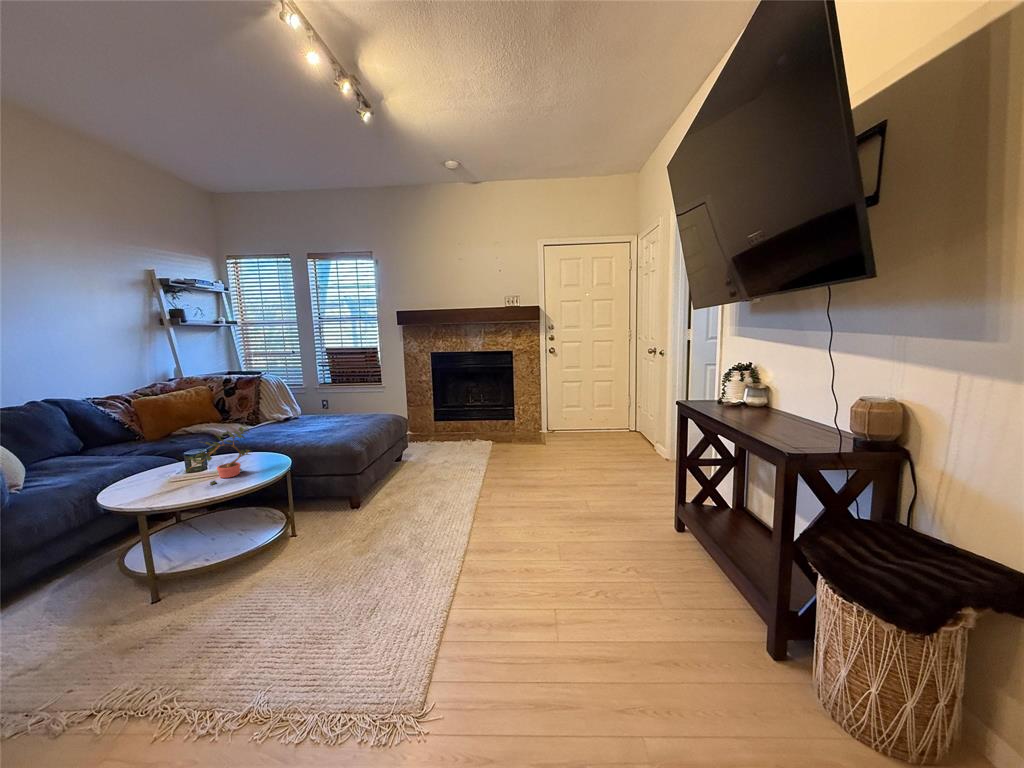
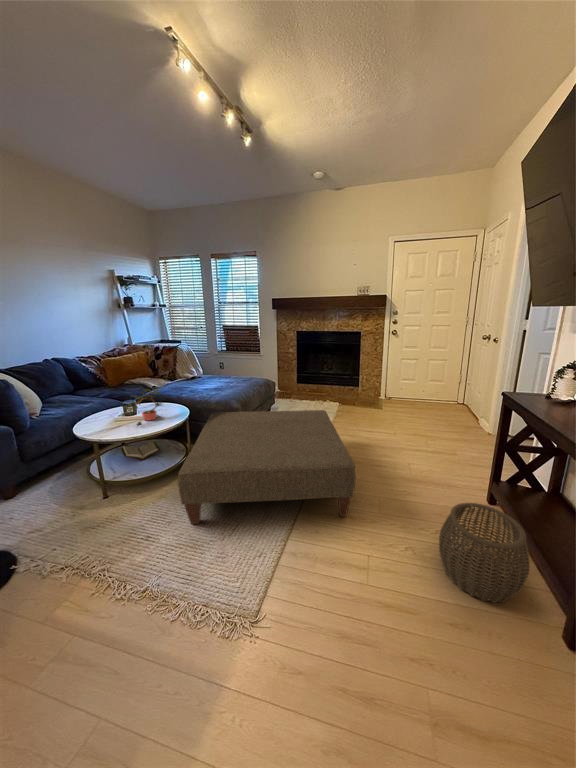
ottoman: none [288,446,529,614] -> present [178,410,356,524]
book: none [176,512,244,541] -> present [121,441,160,460]
woven basket: none [630,523,723,630] -> present [439,503,530,603]

